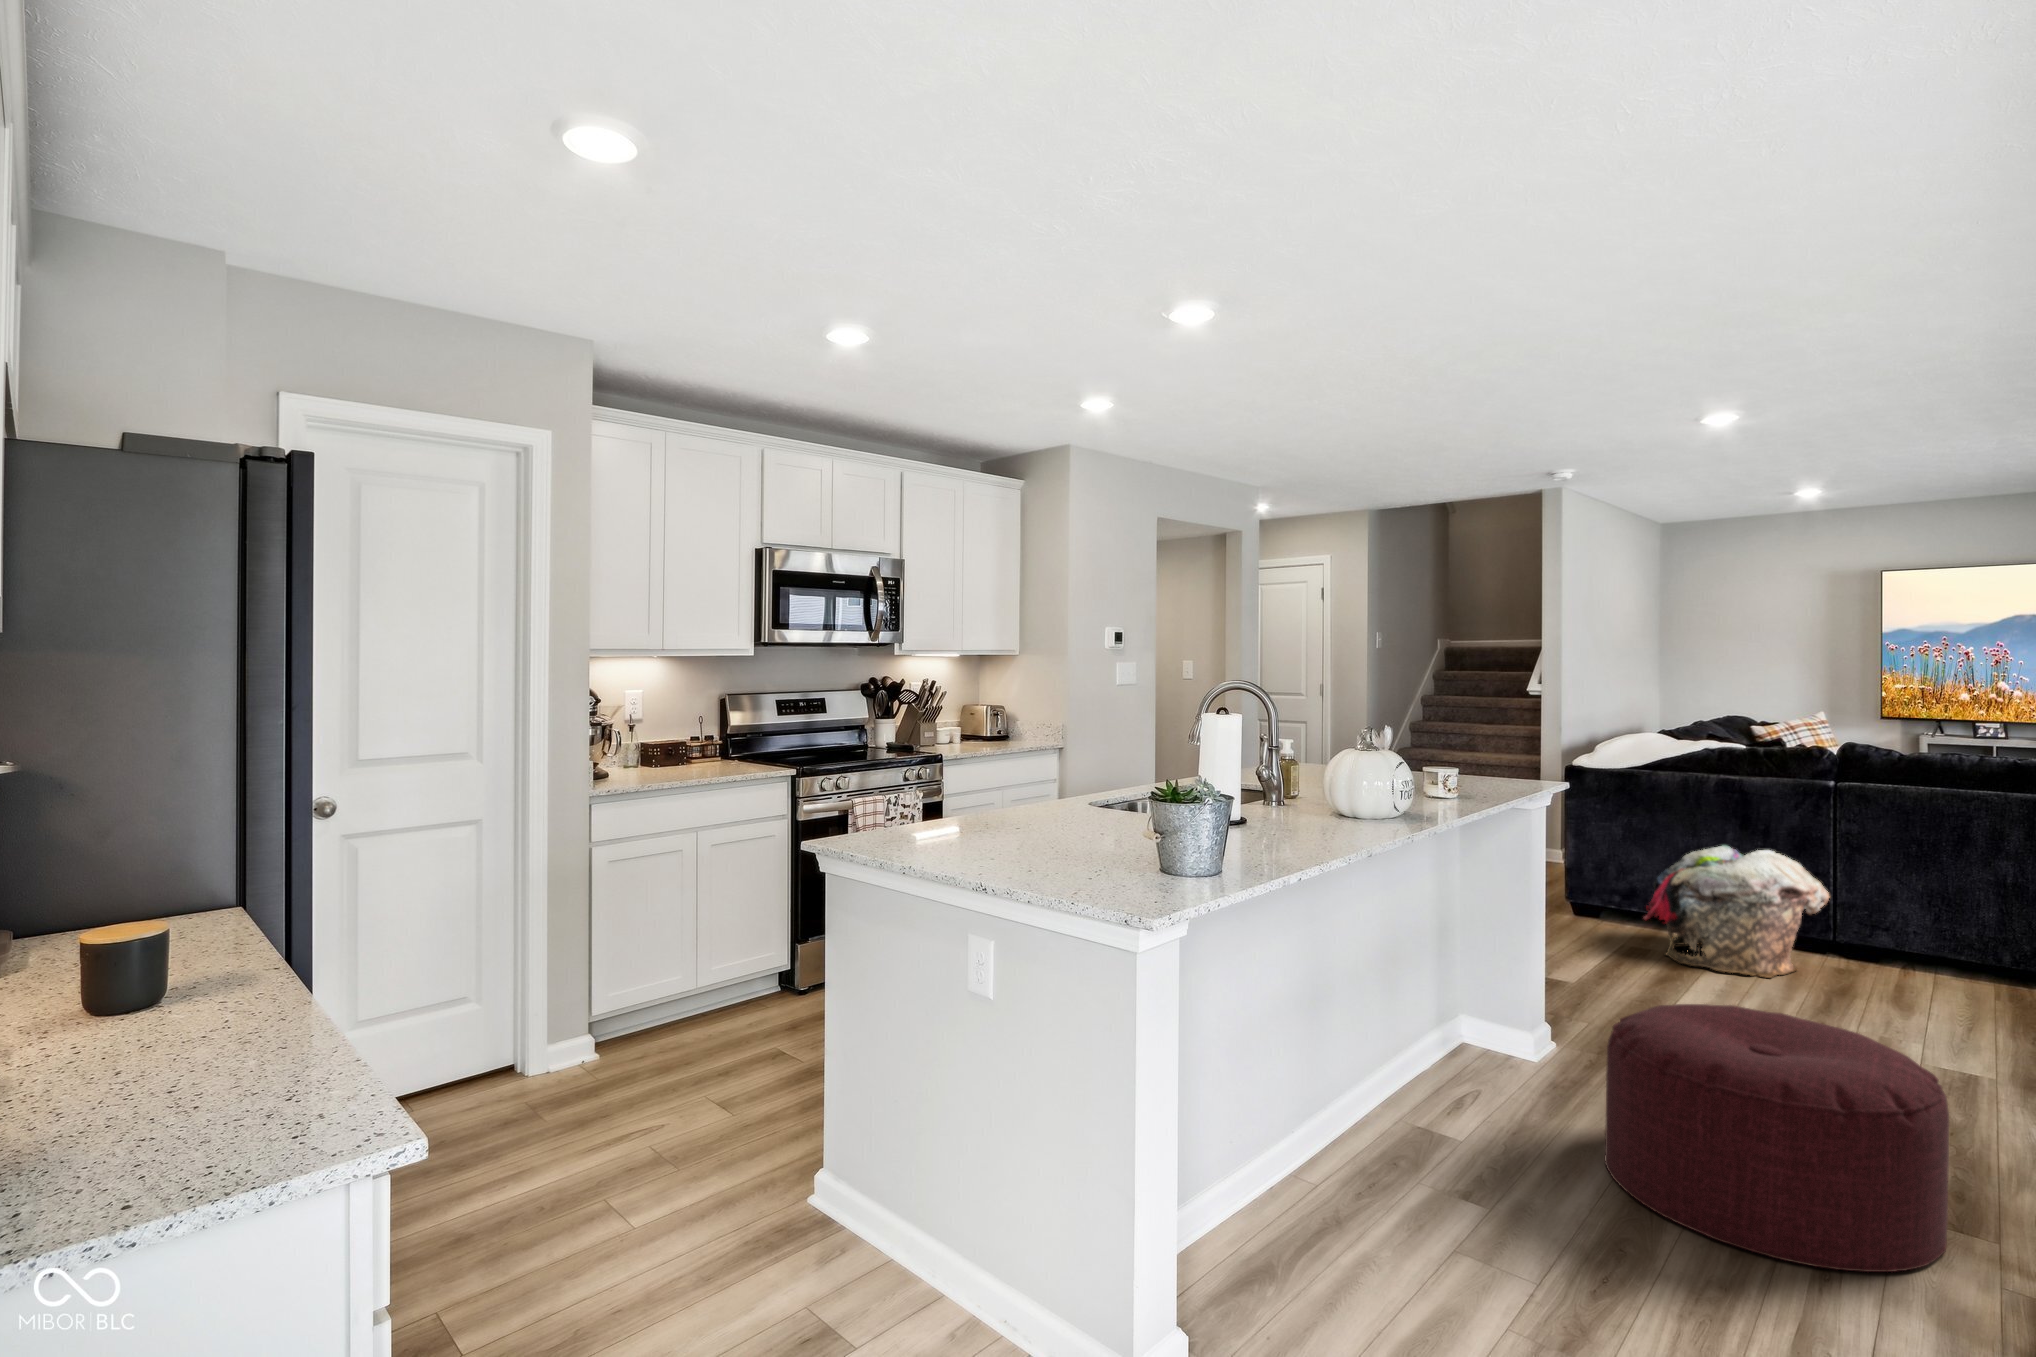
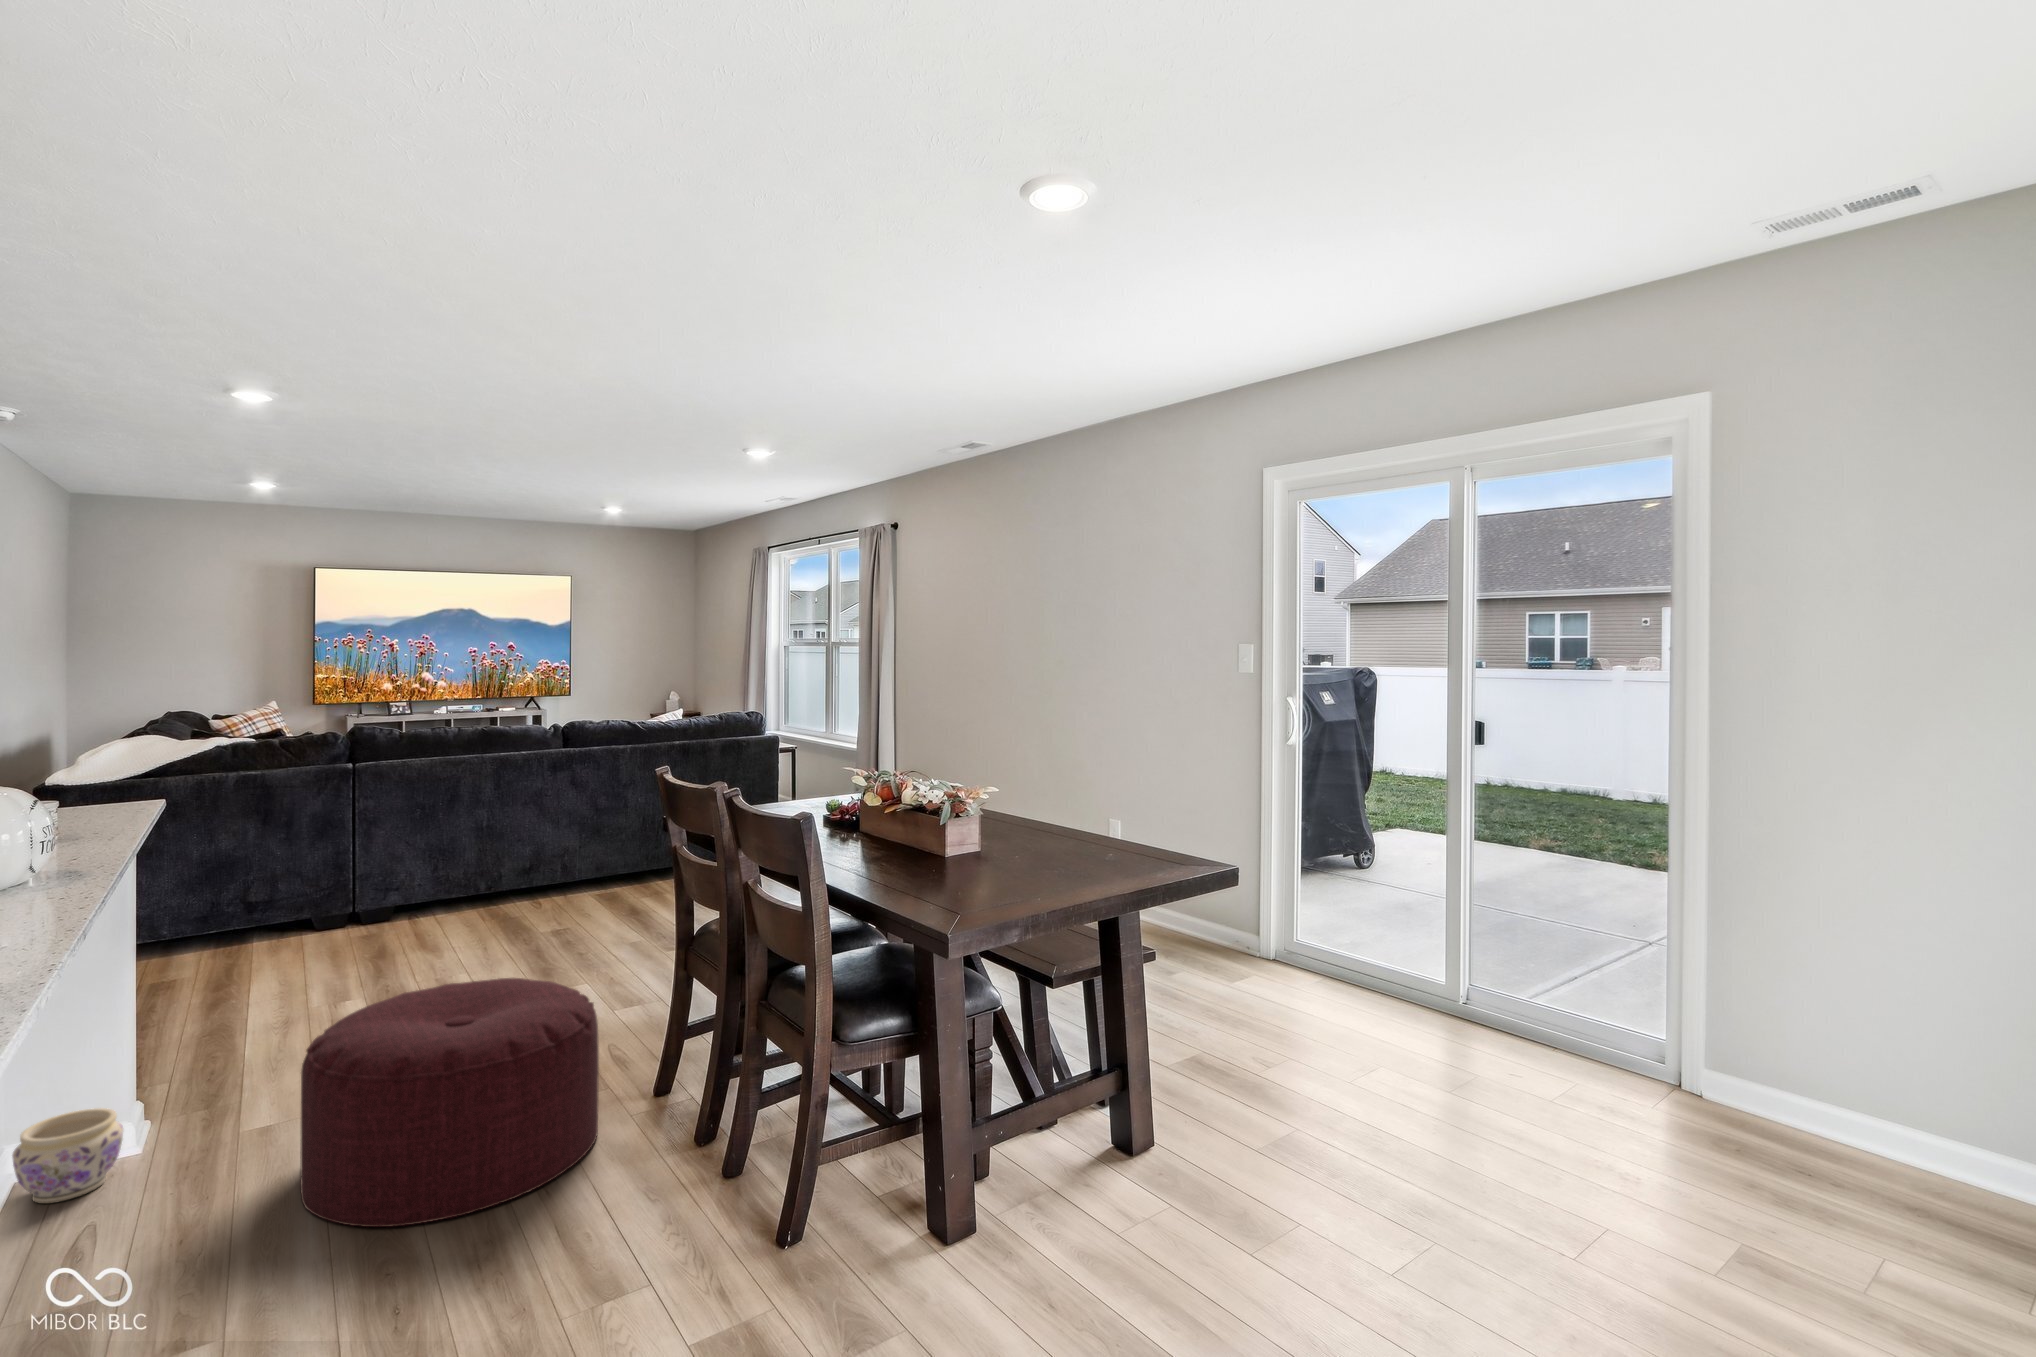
laundry basket: present [1644,845,1830,978] -> none [169,840,356,979]
planter: none [1452,1007,1518,1073] -> present [12,1108,123,1204]

